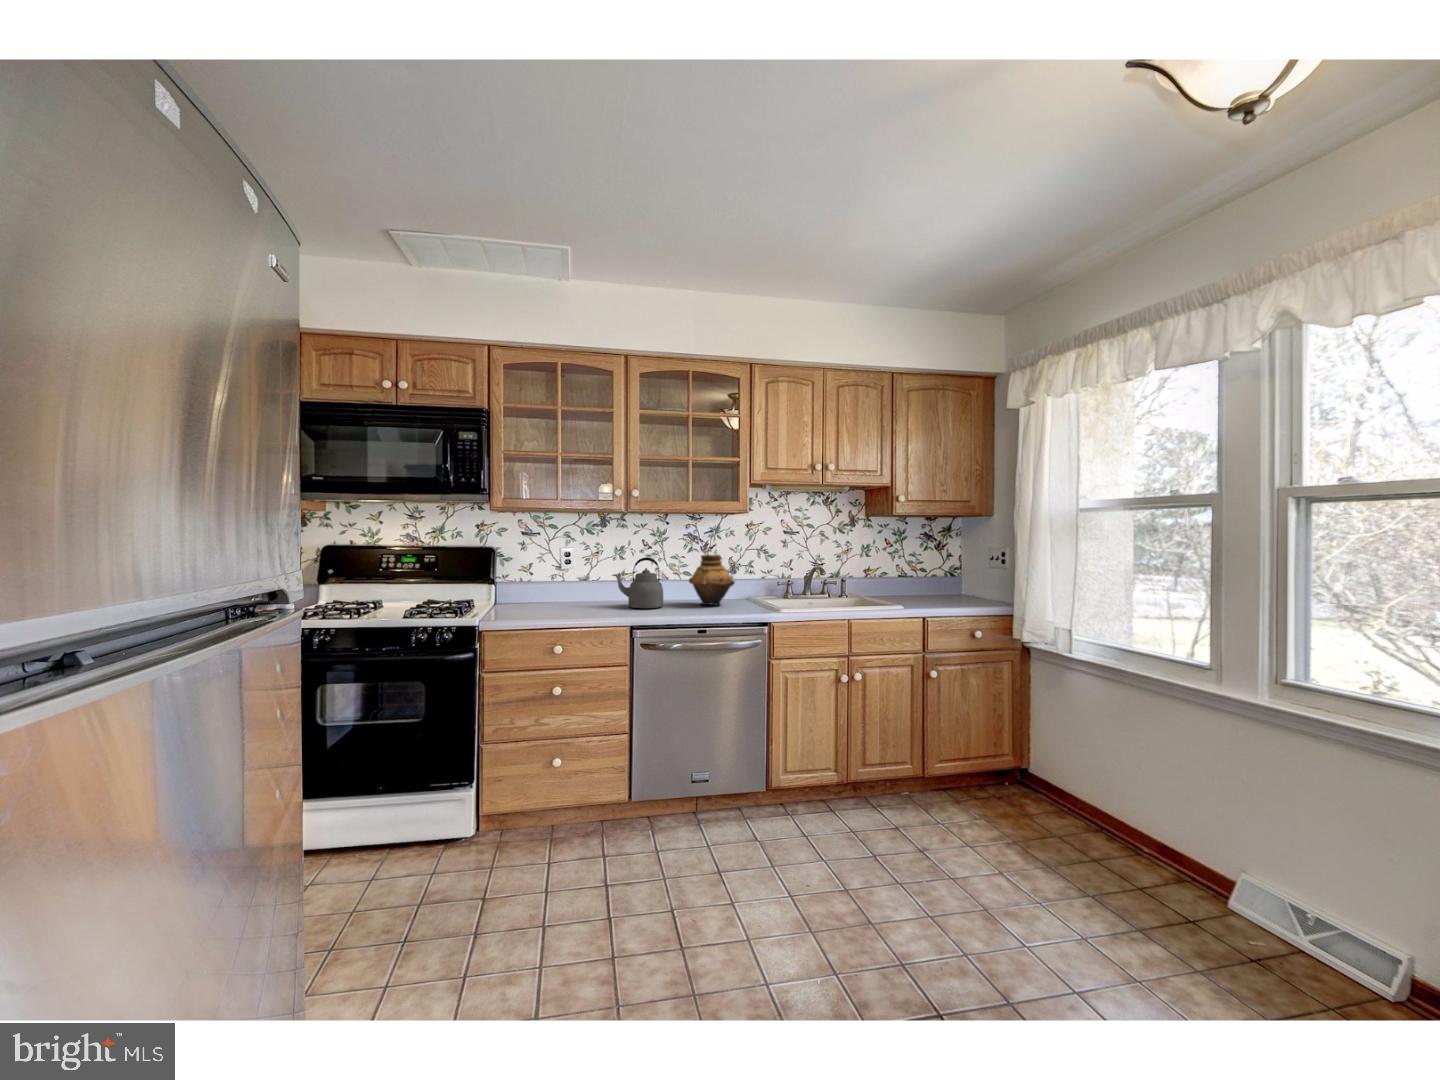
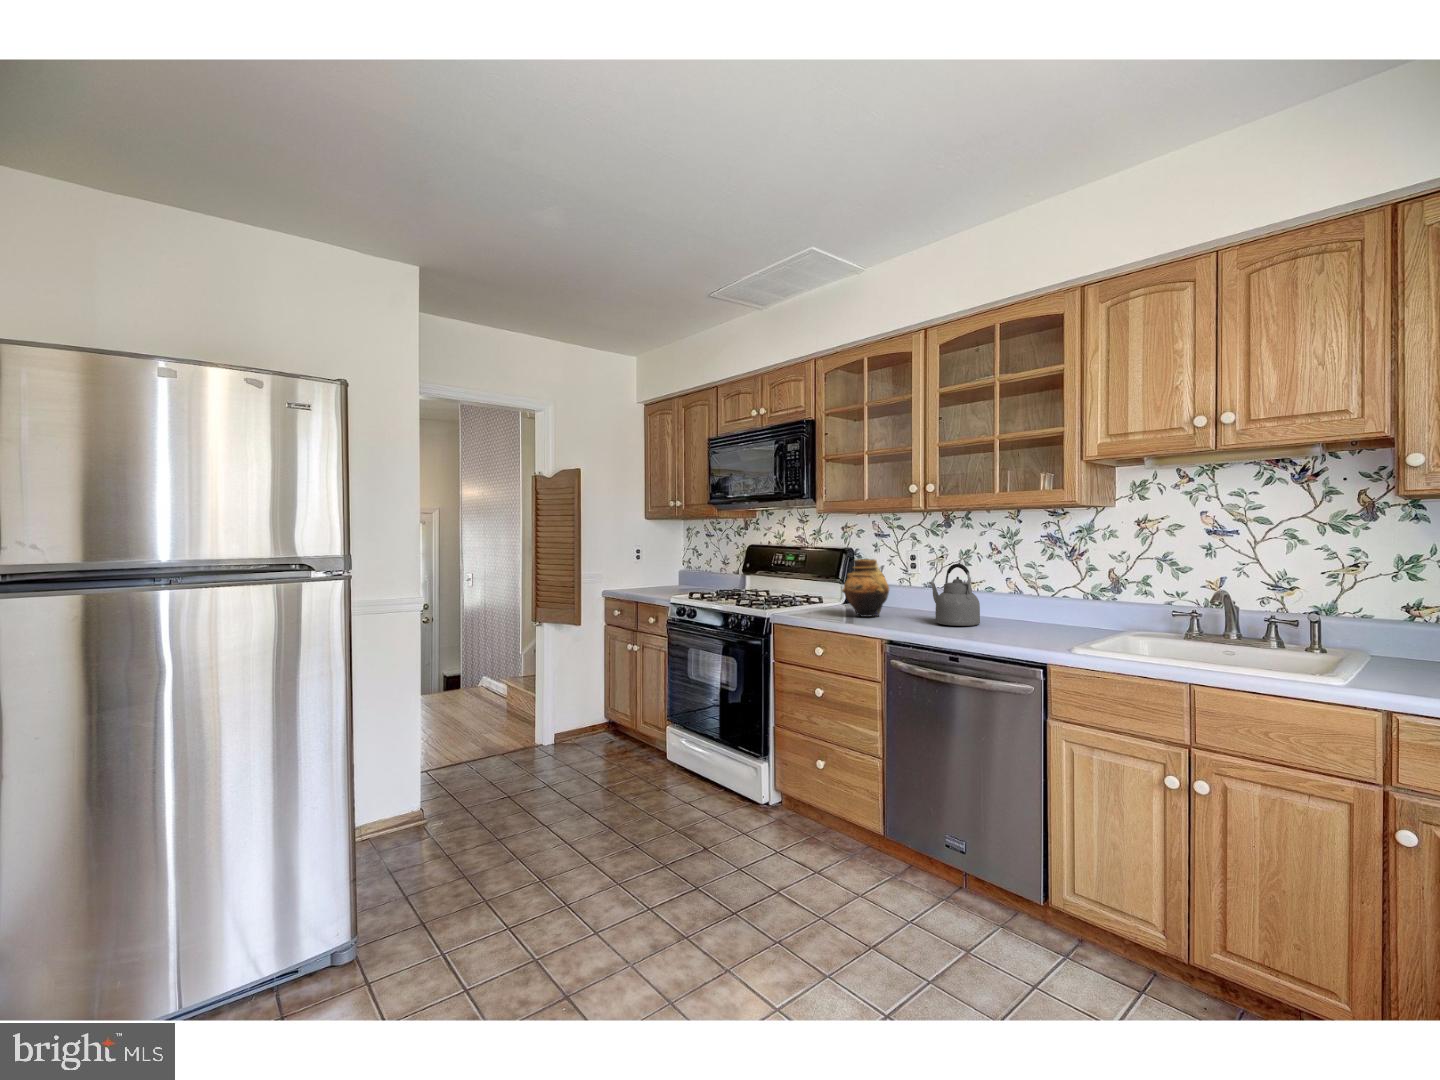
vase: present [689,555,735,605] -> present [842,559,889,617]

